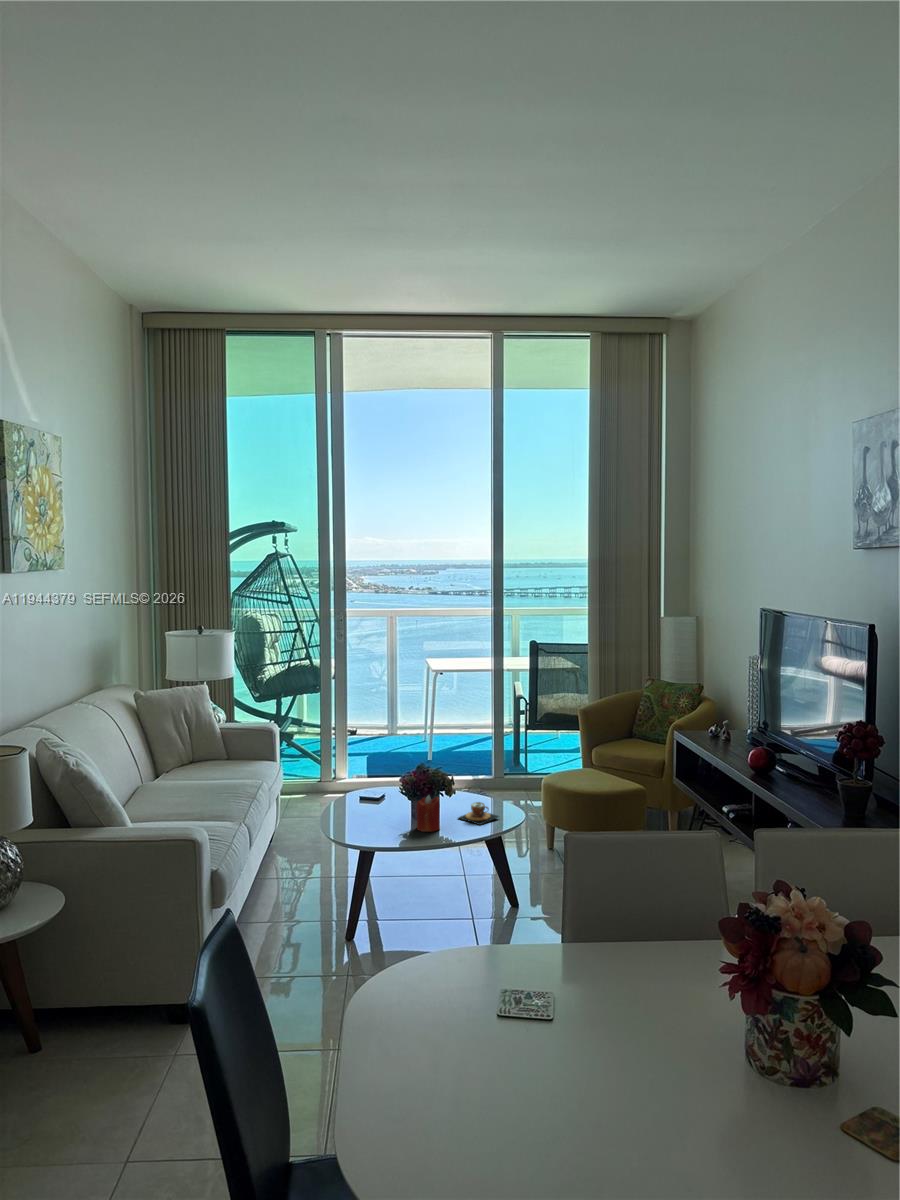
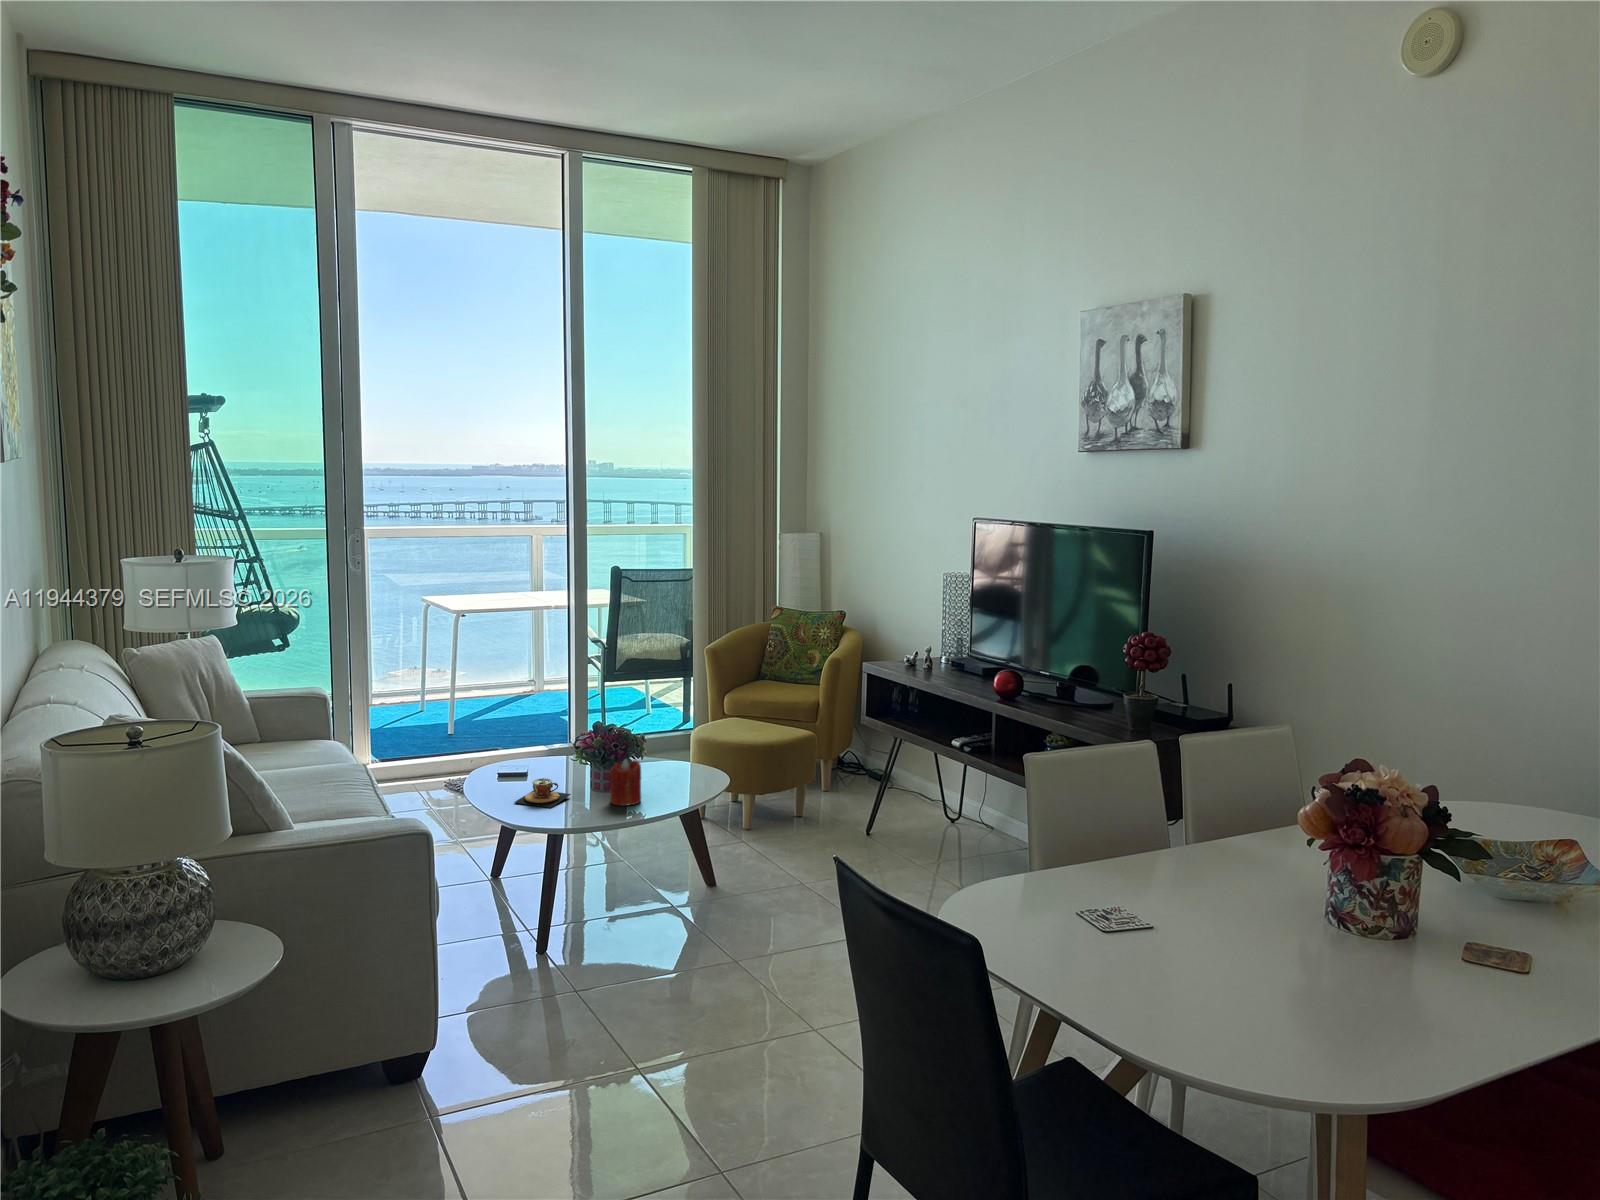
teacup: present [459,802,499,825] -> present [514,778,571,808]

